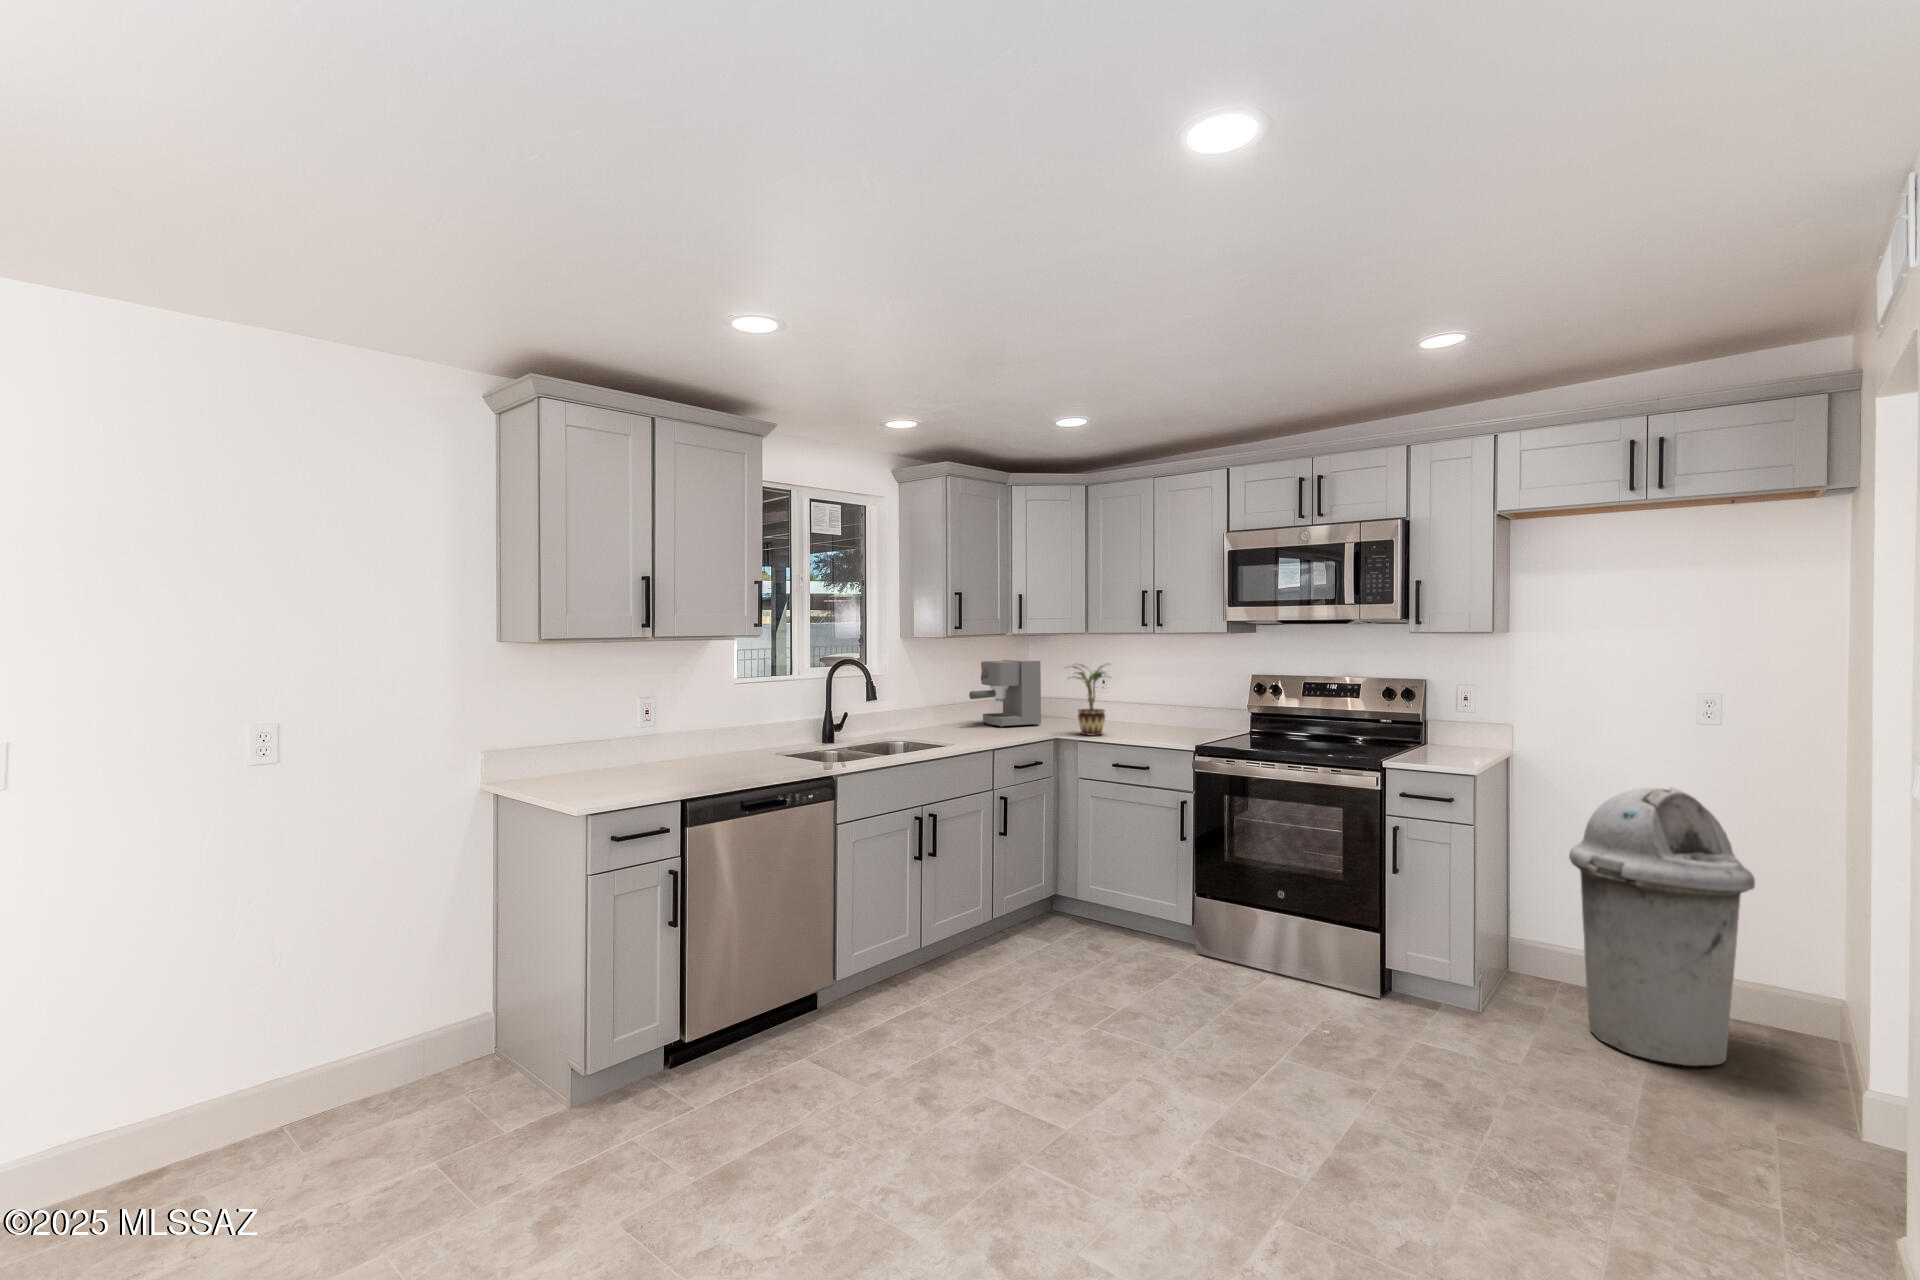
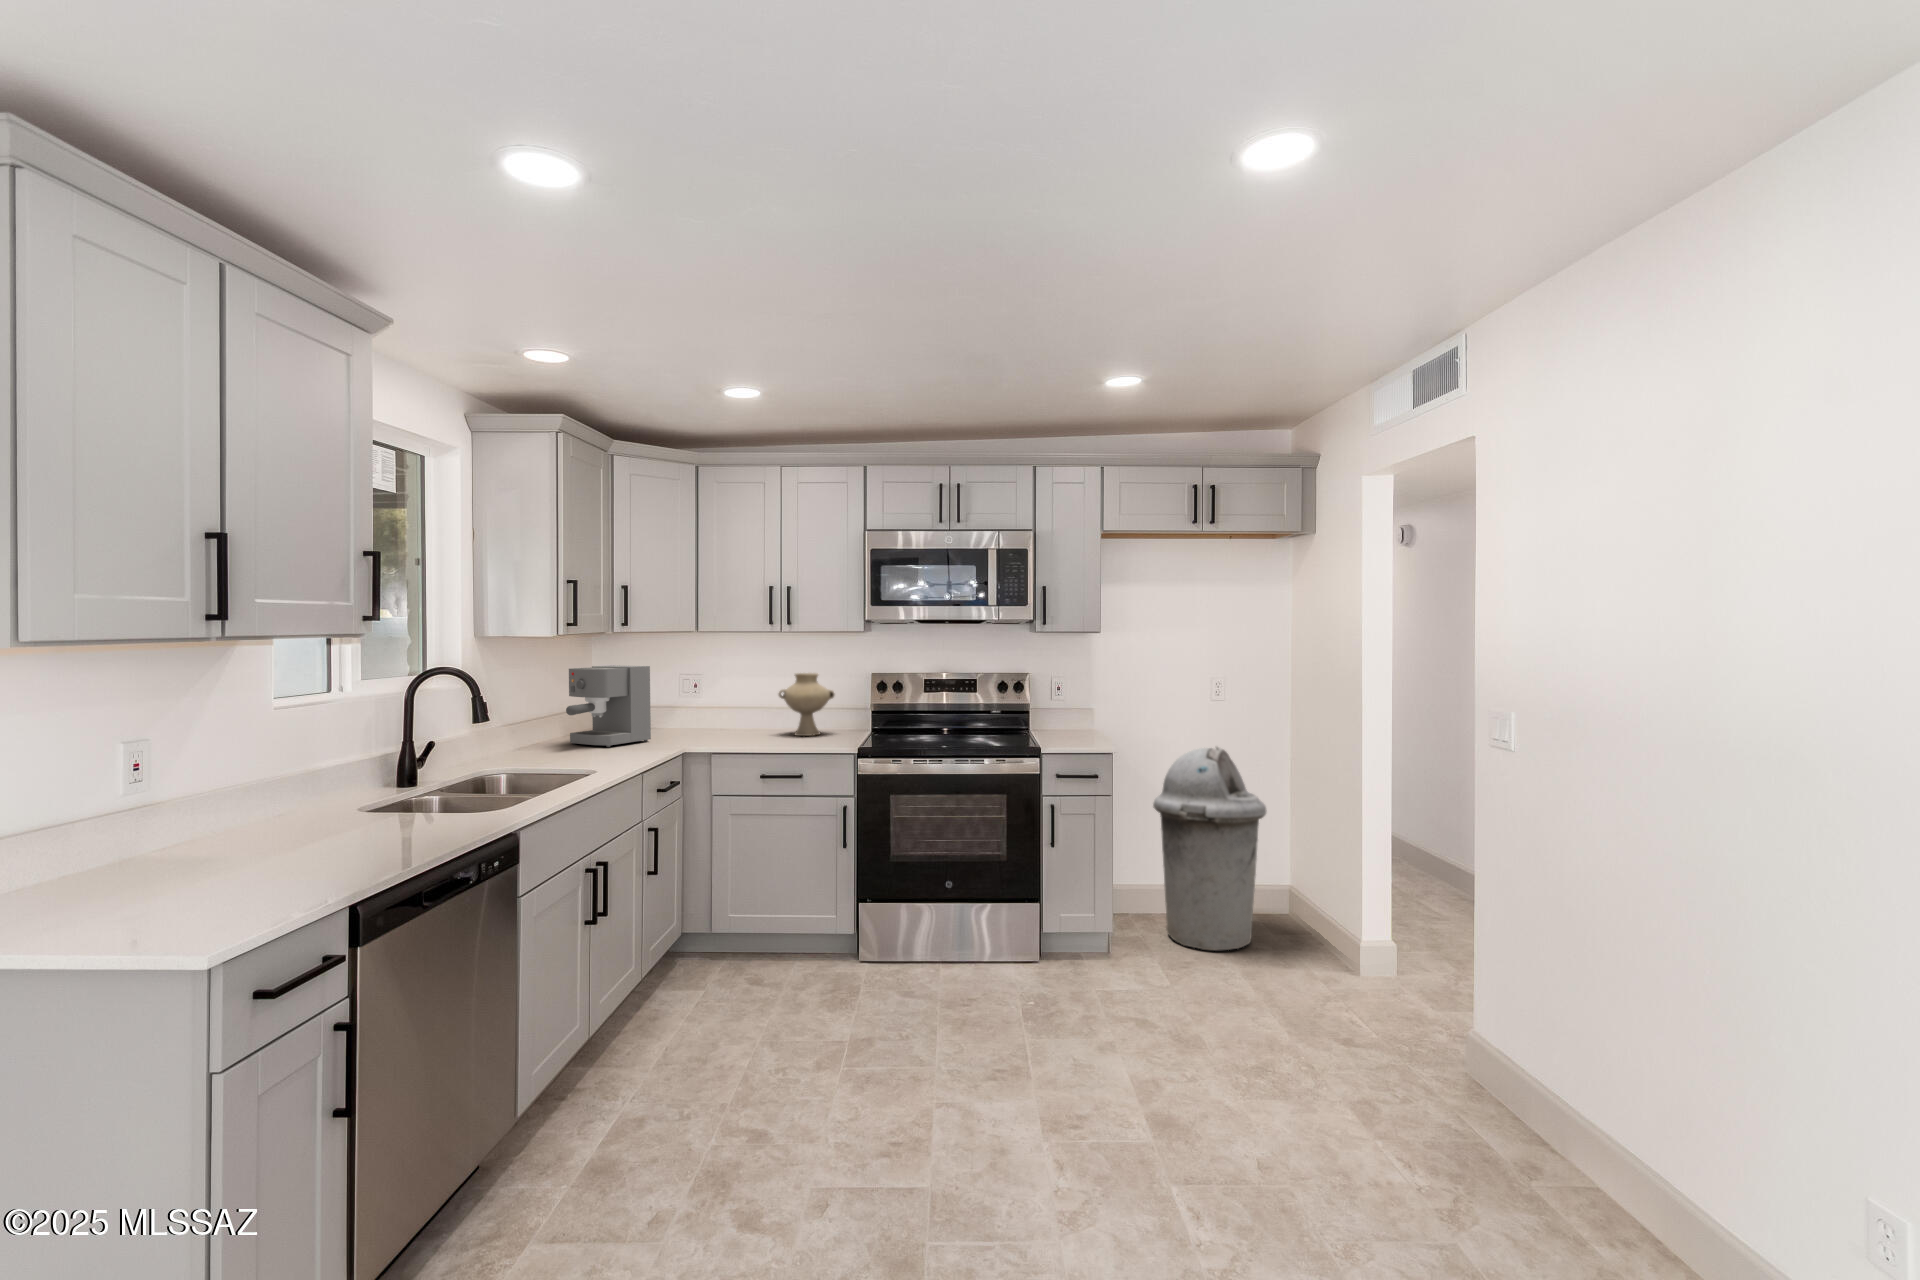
potted plant: present [1074,663,1108,736] -> none [699,667,755,747]
vase: none [1152,671,1207,732] -> present [779,673,835,736]

